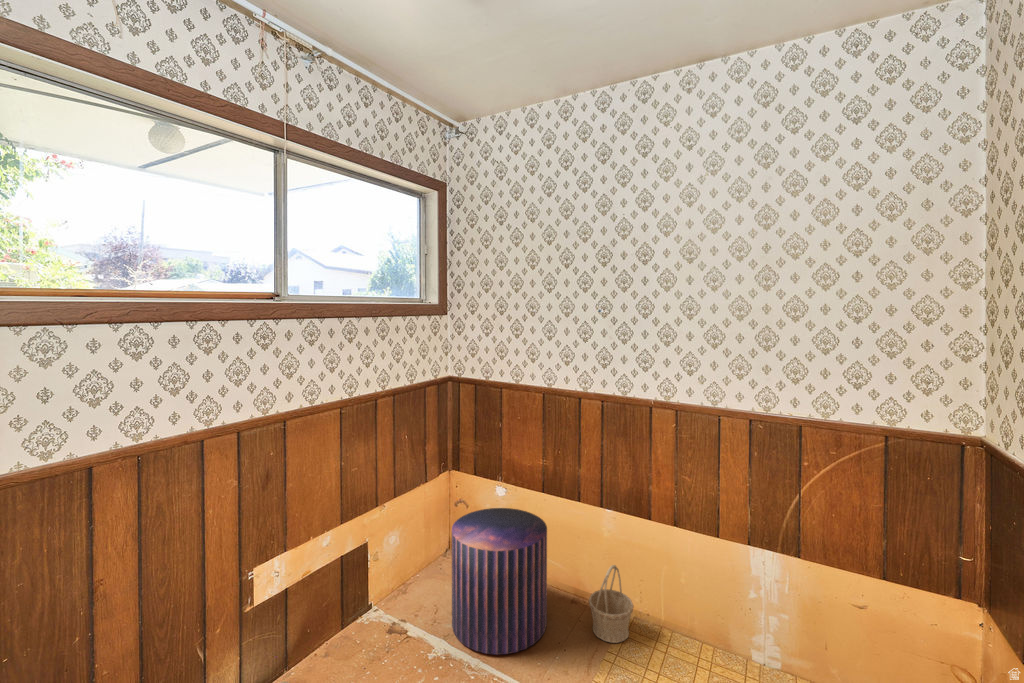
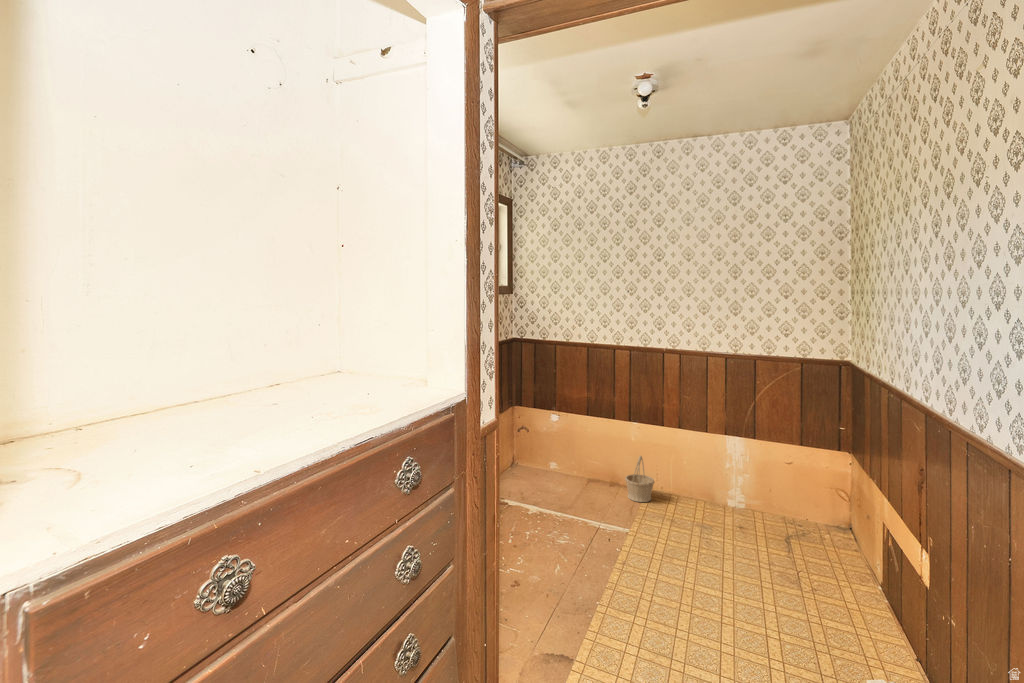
pouf: present [452,508,547,655] -> none [535,427,600,510]

